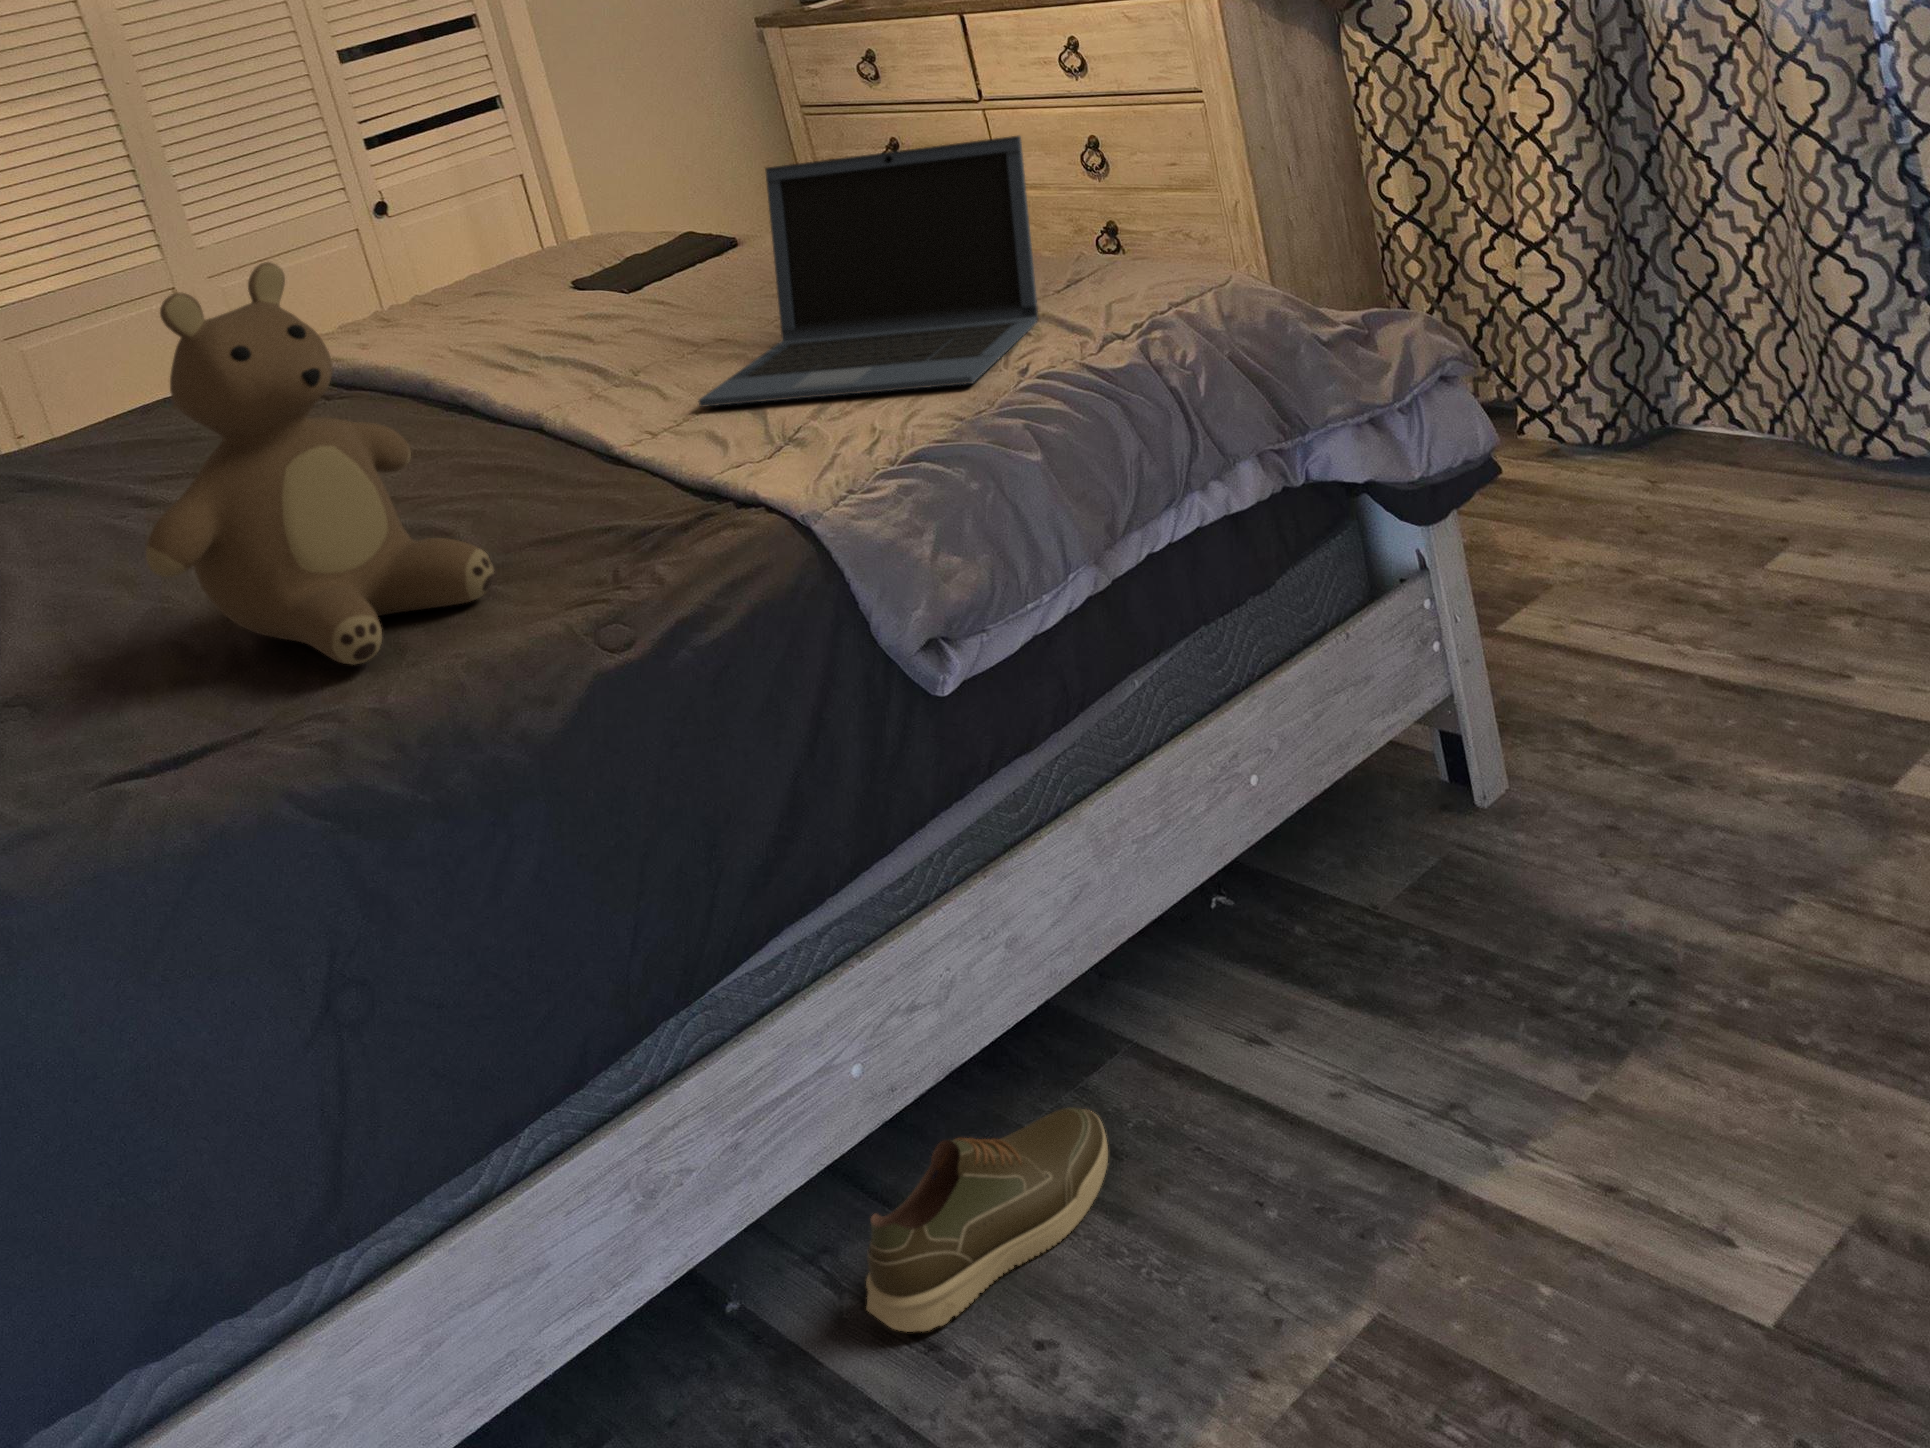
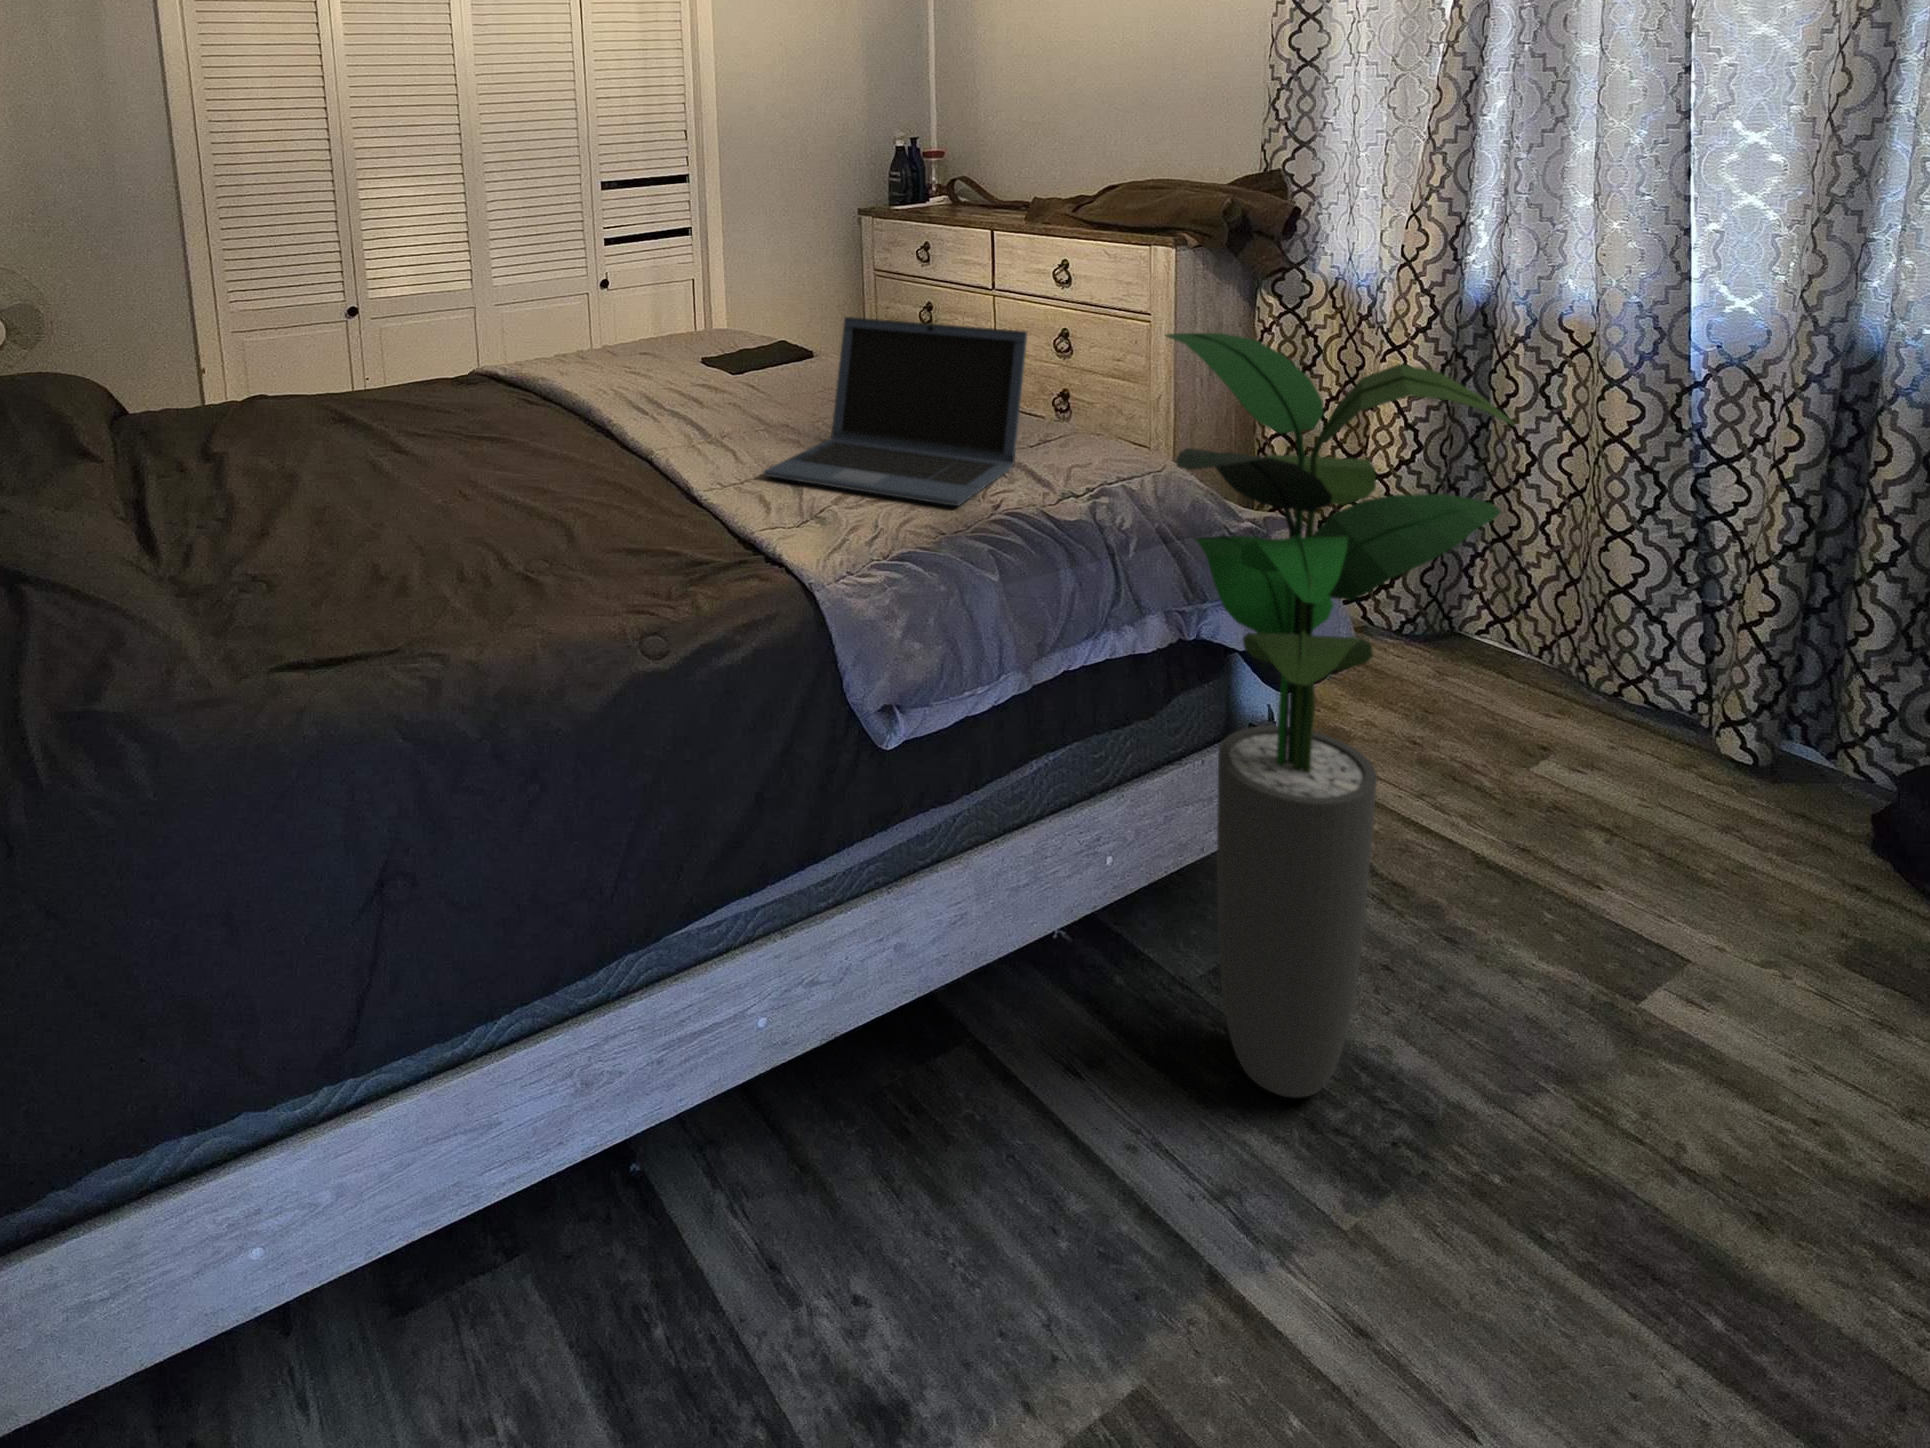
potted plant: none [1189,77,1615,992] -> present [1166,333,1515,1097]
teddy bear: present [146,262,494,665] -> none [355,320,588,624]
shoe: present [866,1107,1108,1332] -> none [730,1090,943,1261]

